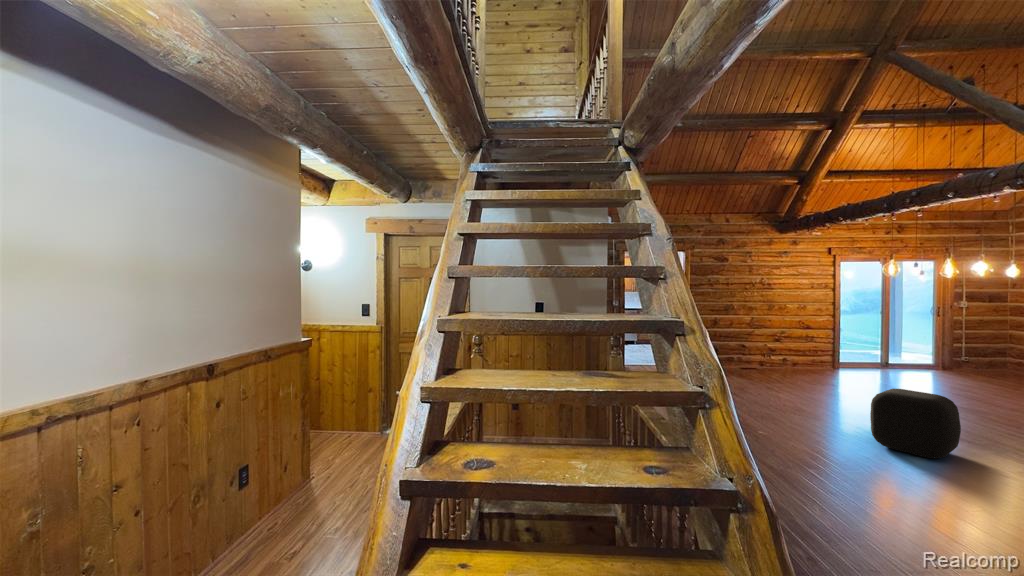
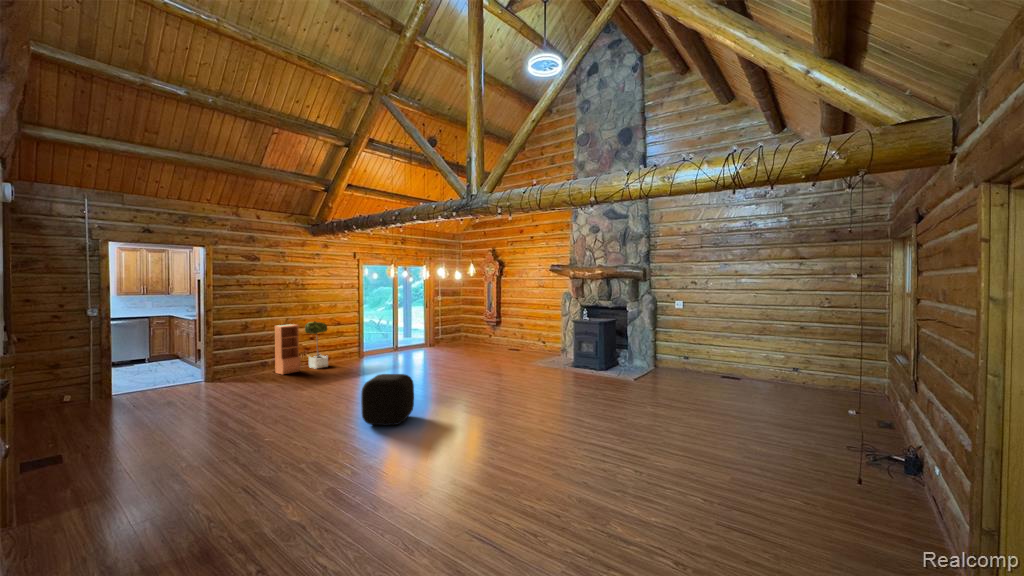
potted tree: none [770,321,797,371] -> present [305,321,328,369]
bookcase: none [741,323,767,371] -> present [275,324,301,375]

